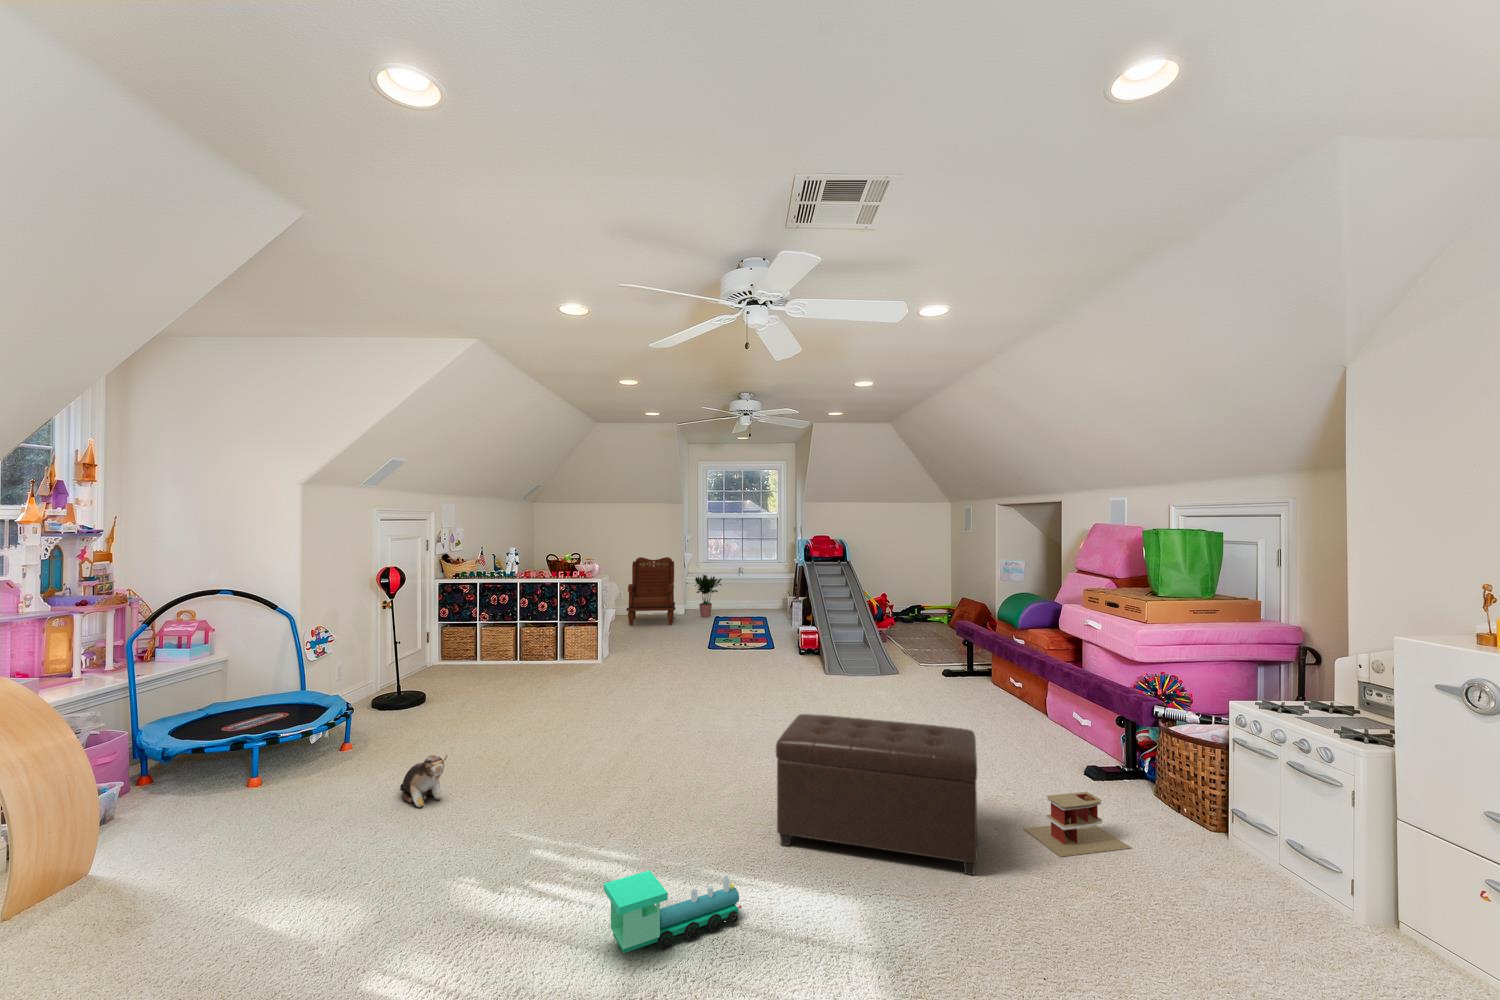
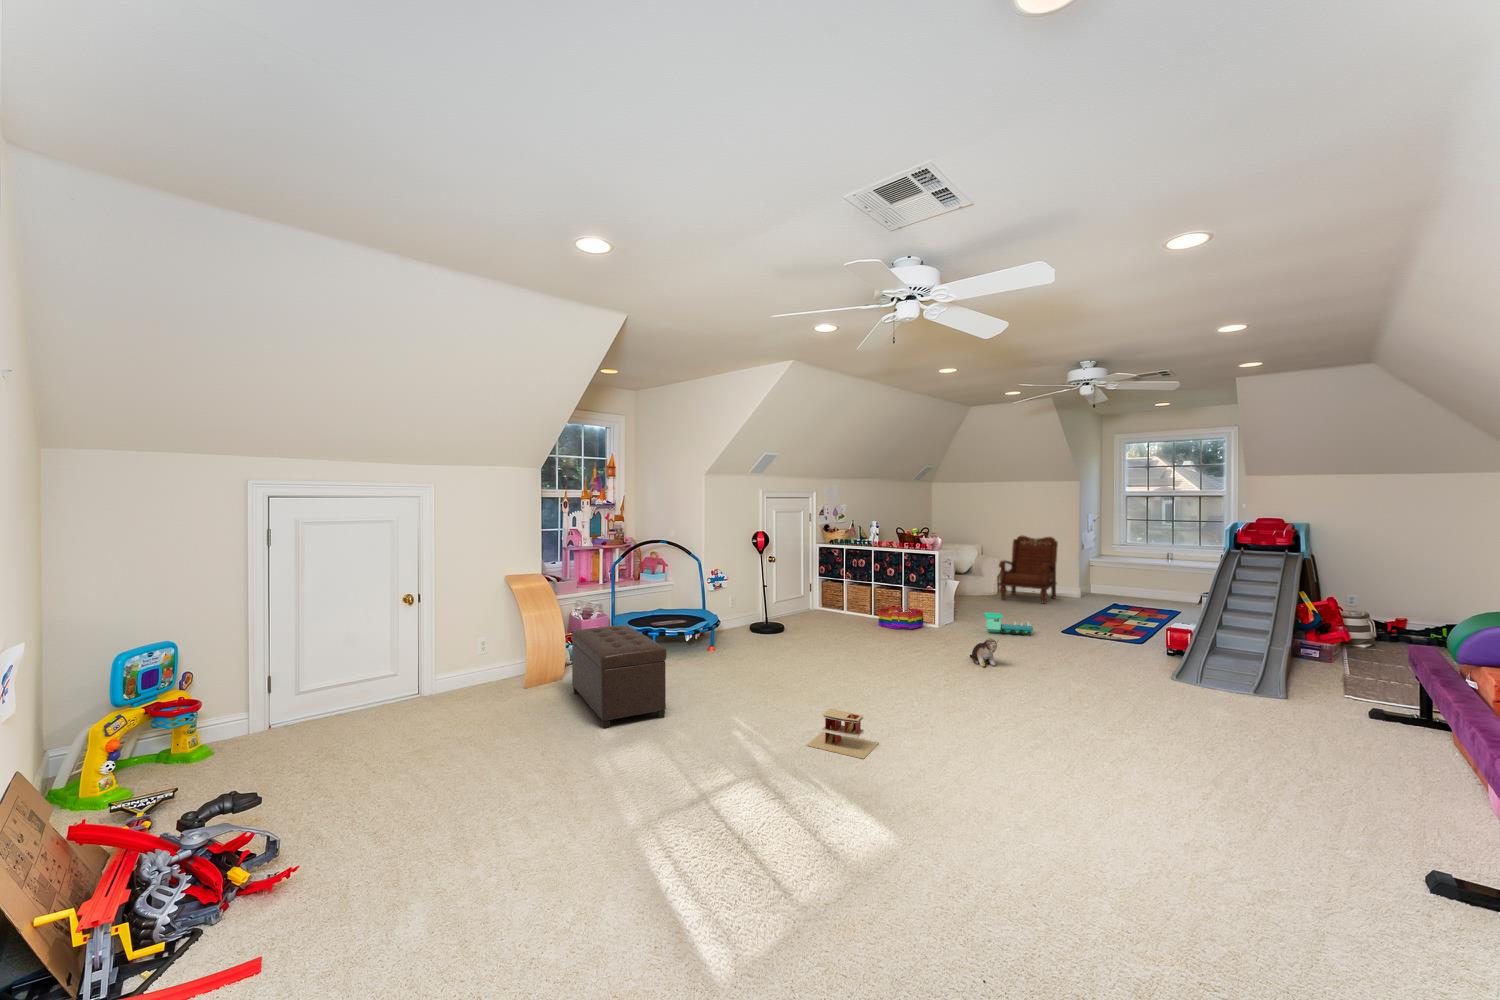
potted plant: present [695,575,722,617] -> none [1079,556,1116,601]
storage bin: none [536,646,590,674] -> present [878,607,923,629]
ottoman: present [776,714,977,875] -> present [572,625,667,728]
plush toy: present [400,755,448,807] -> present [970,638,999,667]
toy house: present [1024,792,1131,857] -> present [807,709,879,759]
toy train: present [604,870,742,953] -> present [984,612,1033,635]

